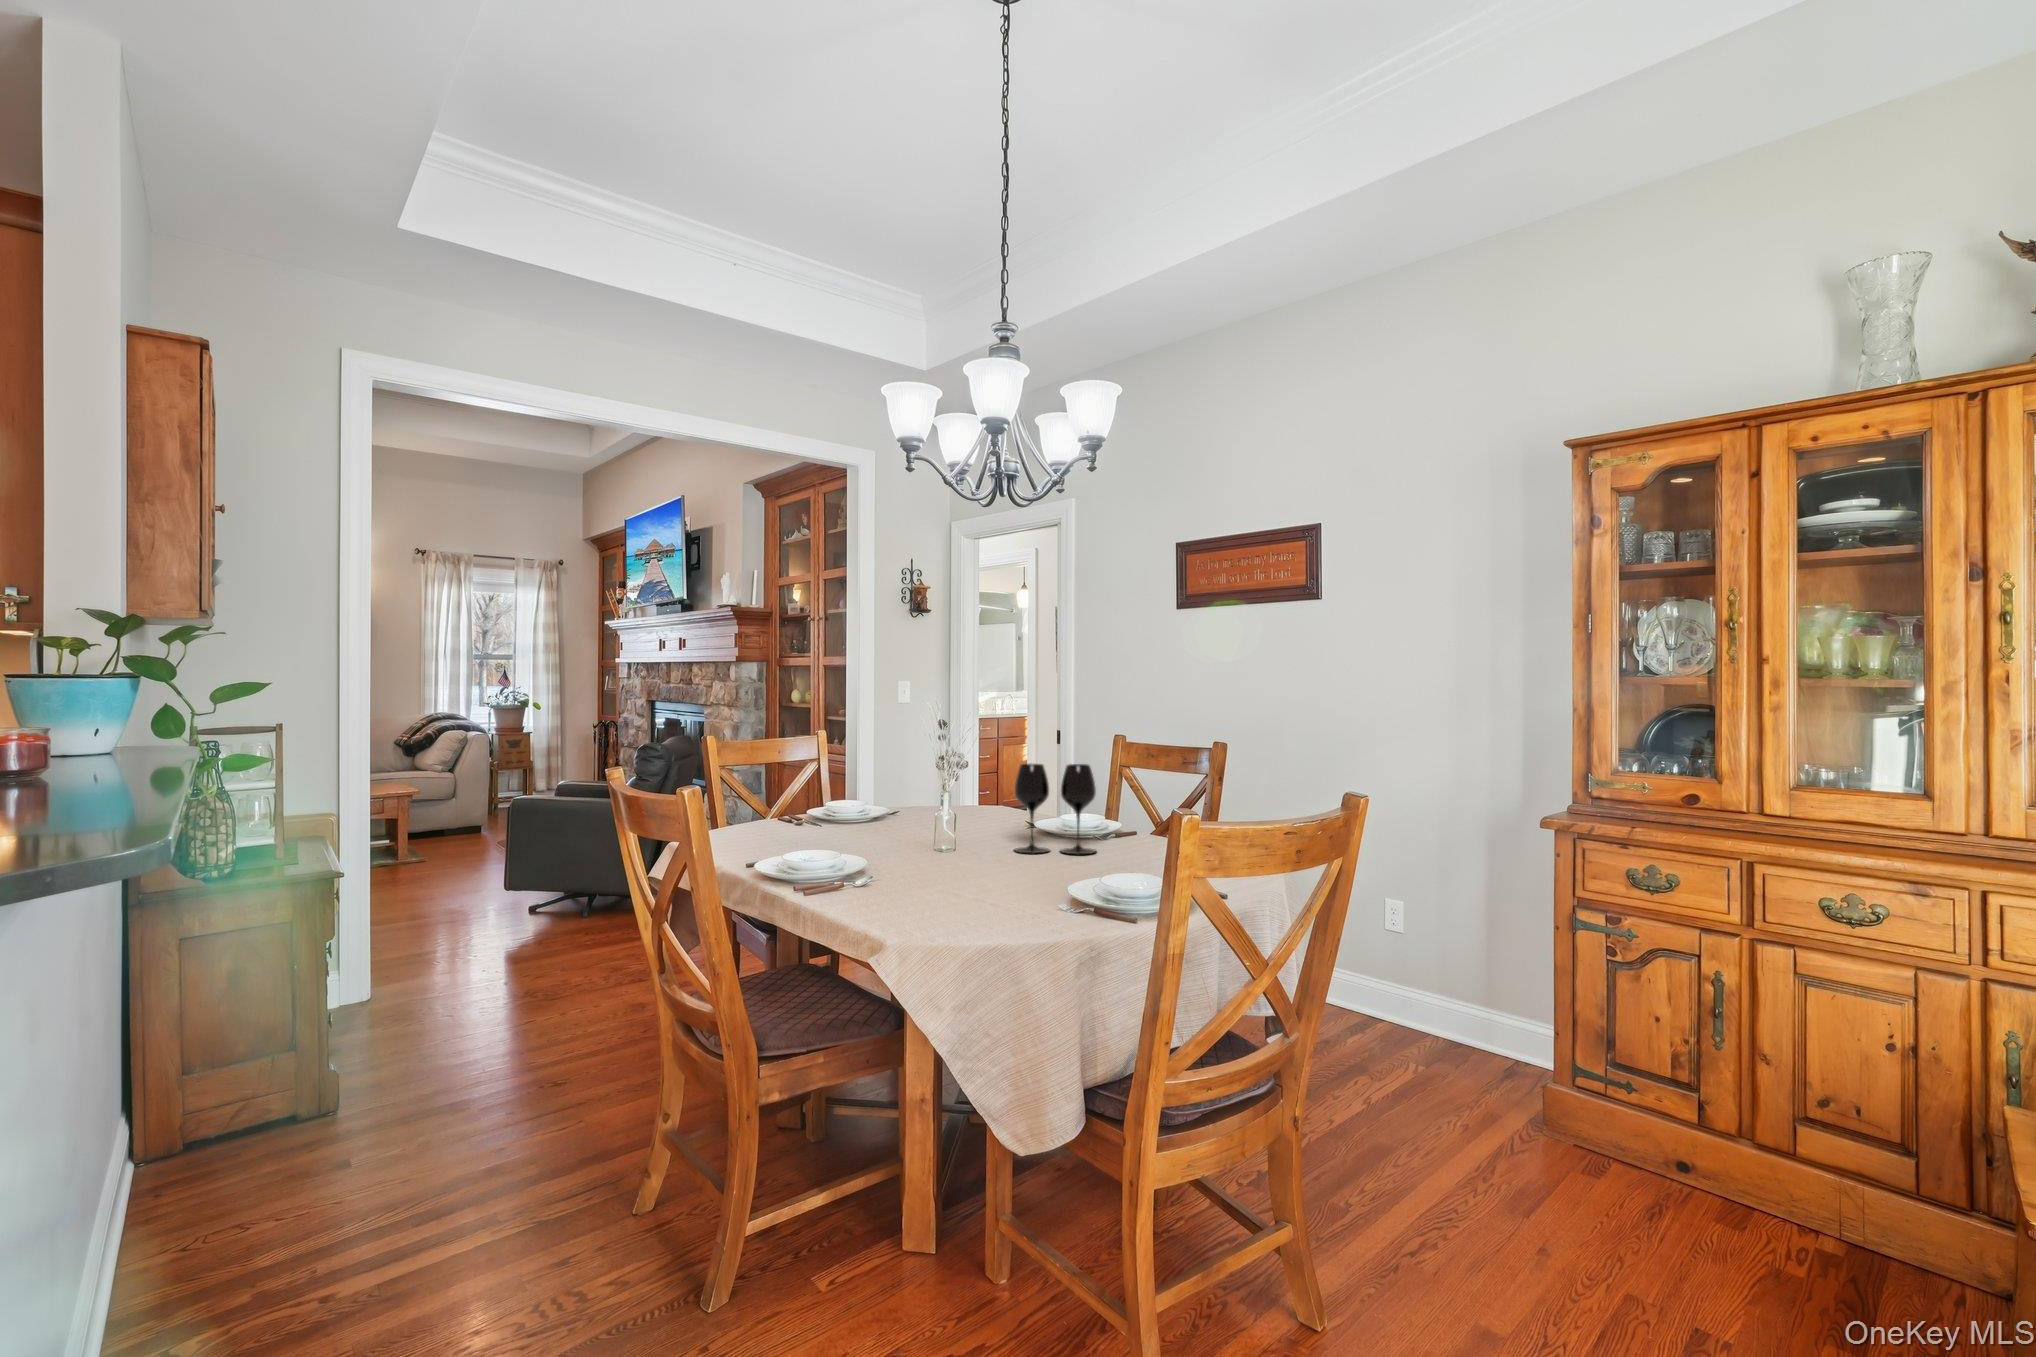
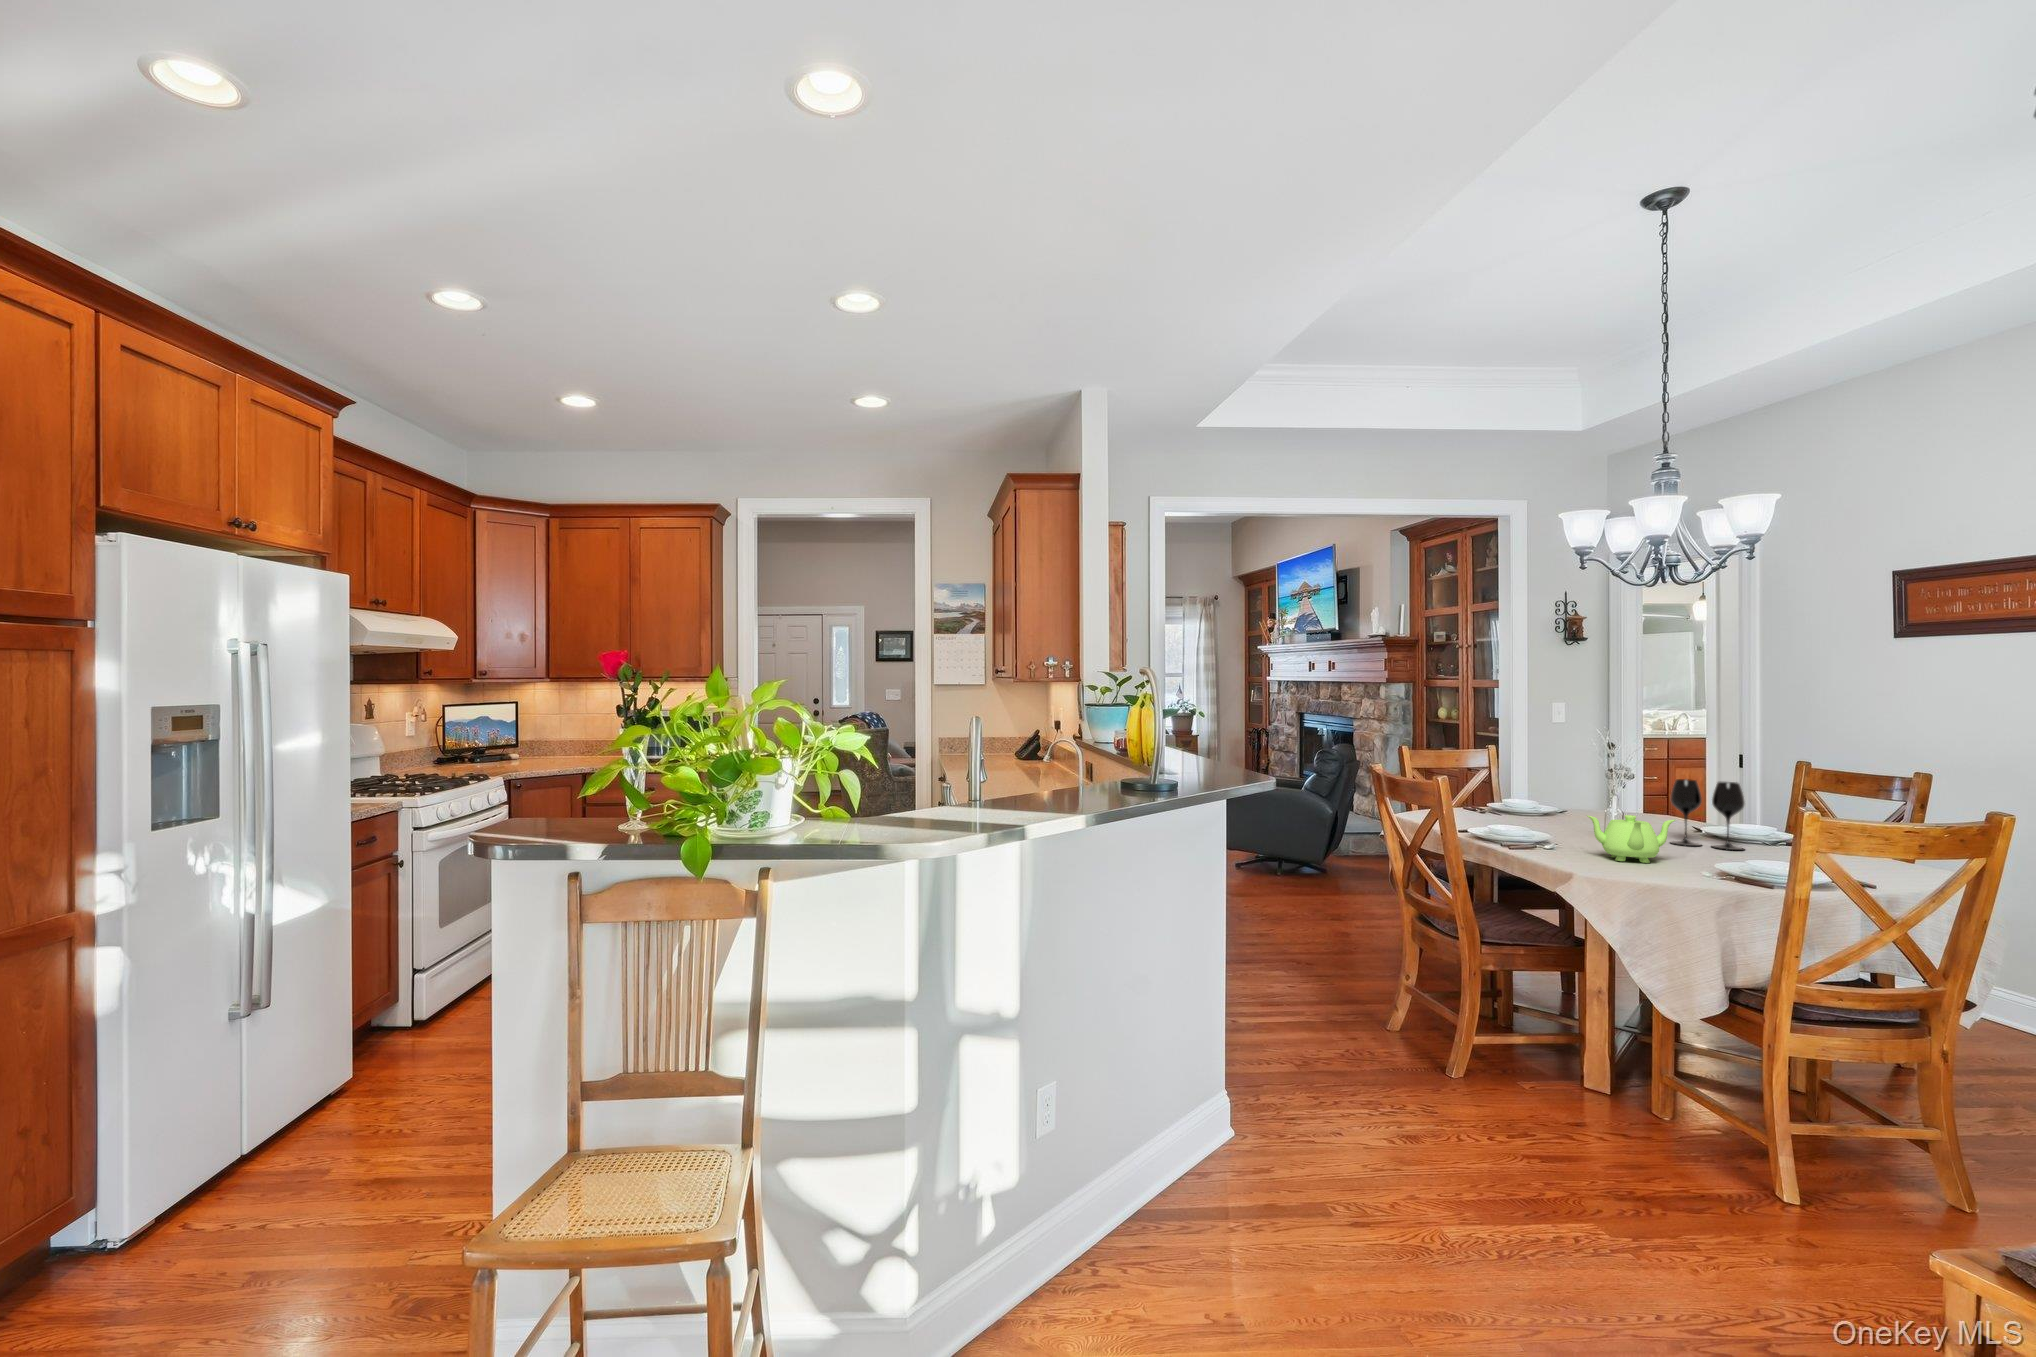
teapot: none [906,824,1021,895] -> present [1587,815,1675,863]

